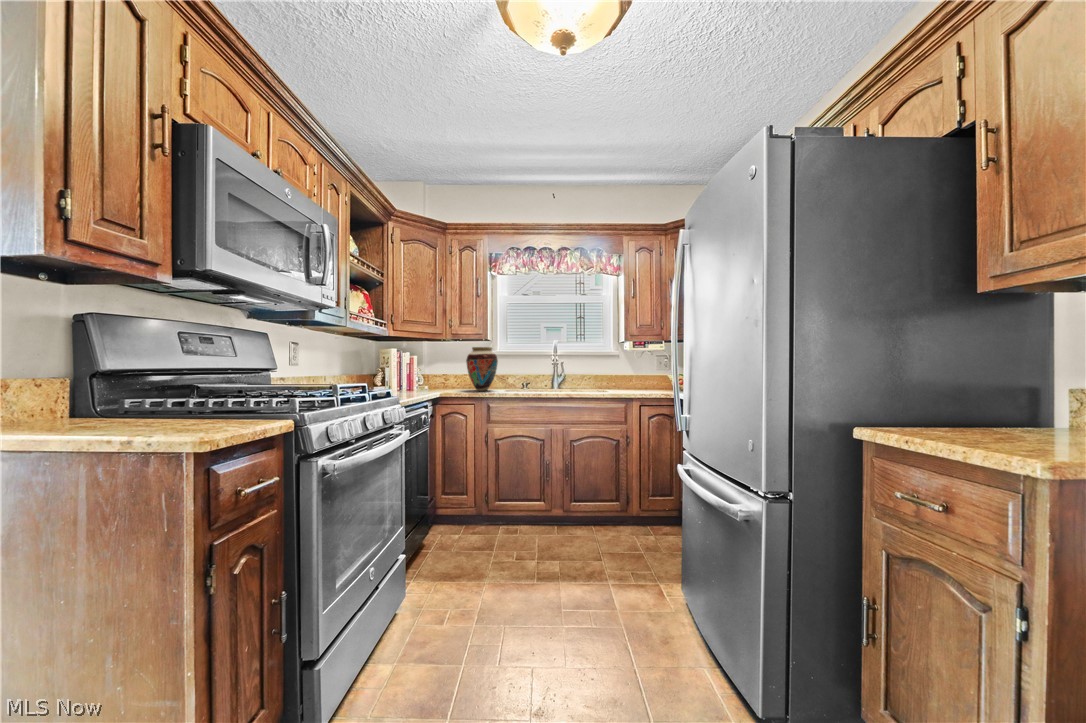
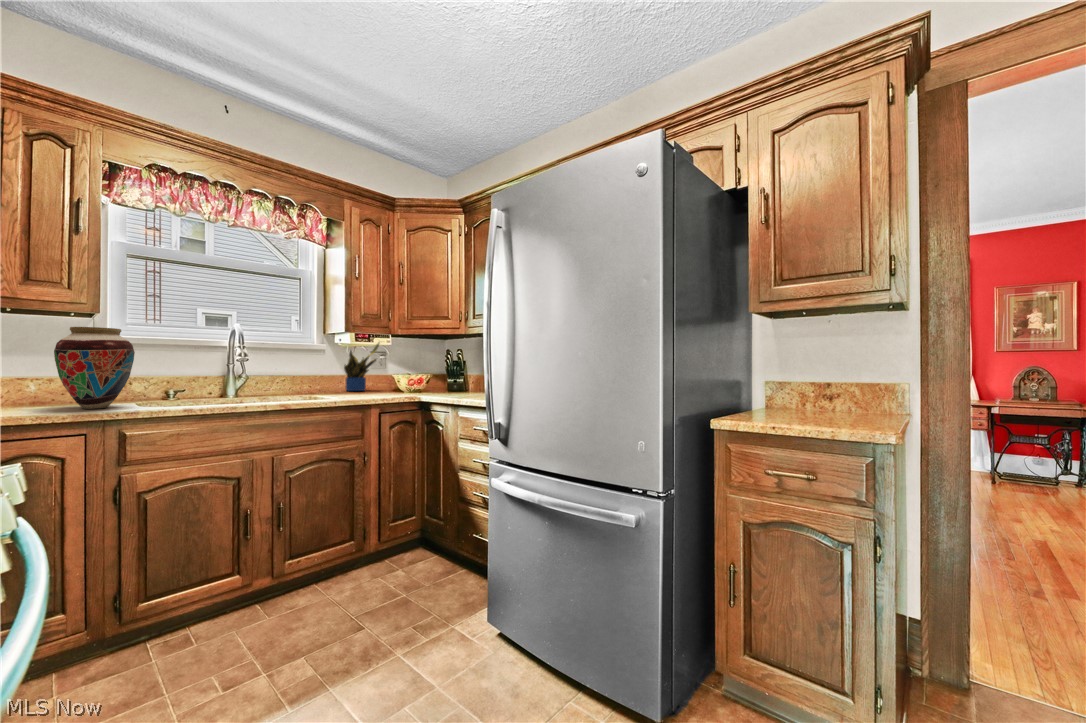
potted plant: none [628,348,654,388] -> present [344,343,379,391]

